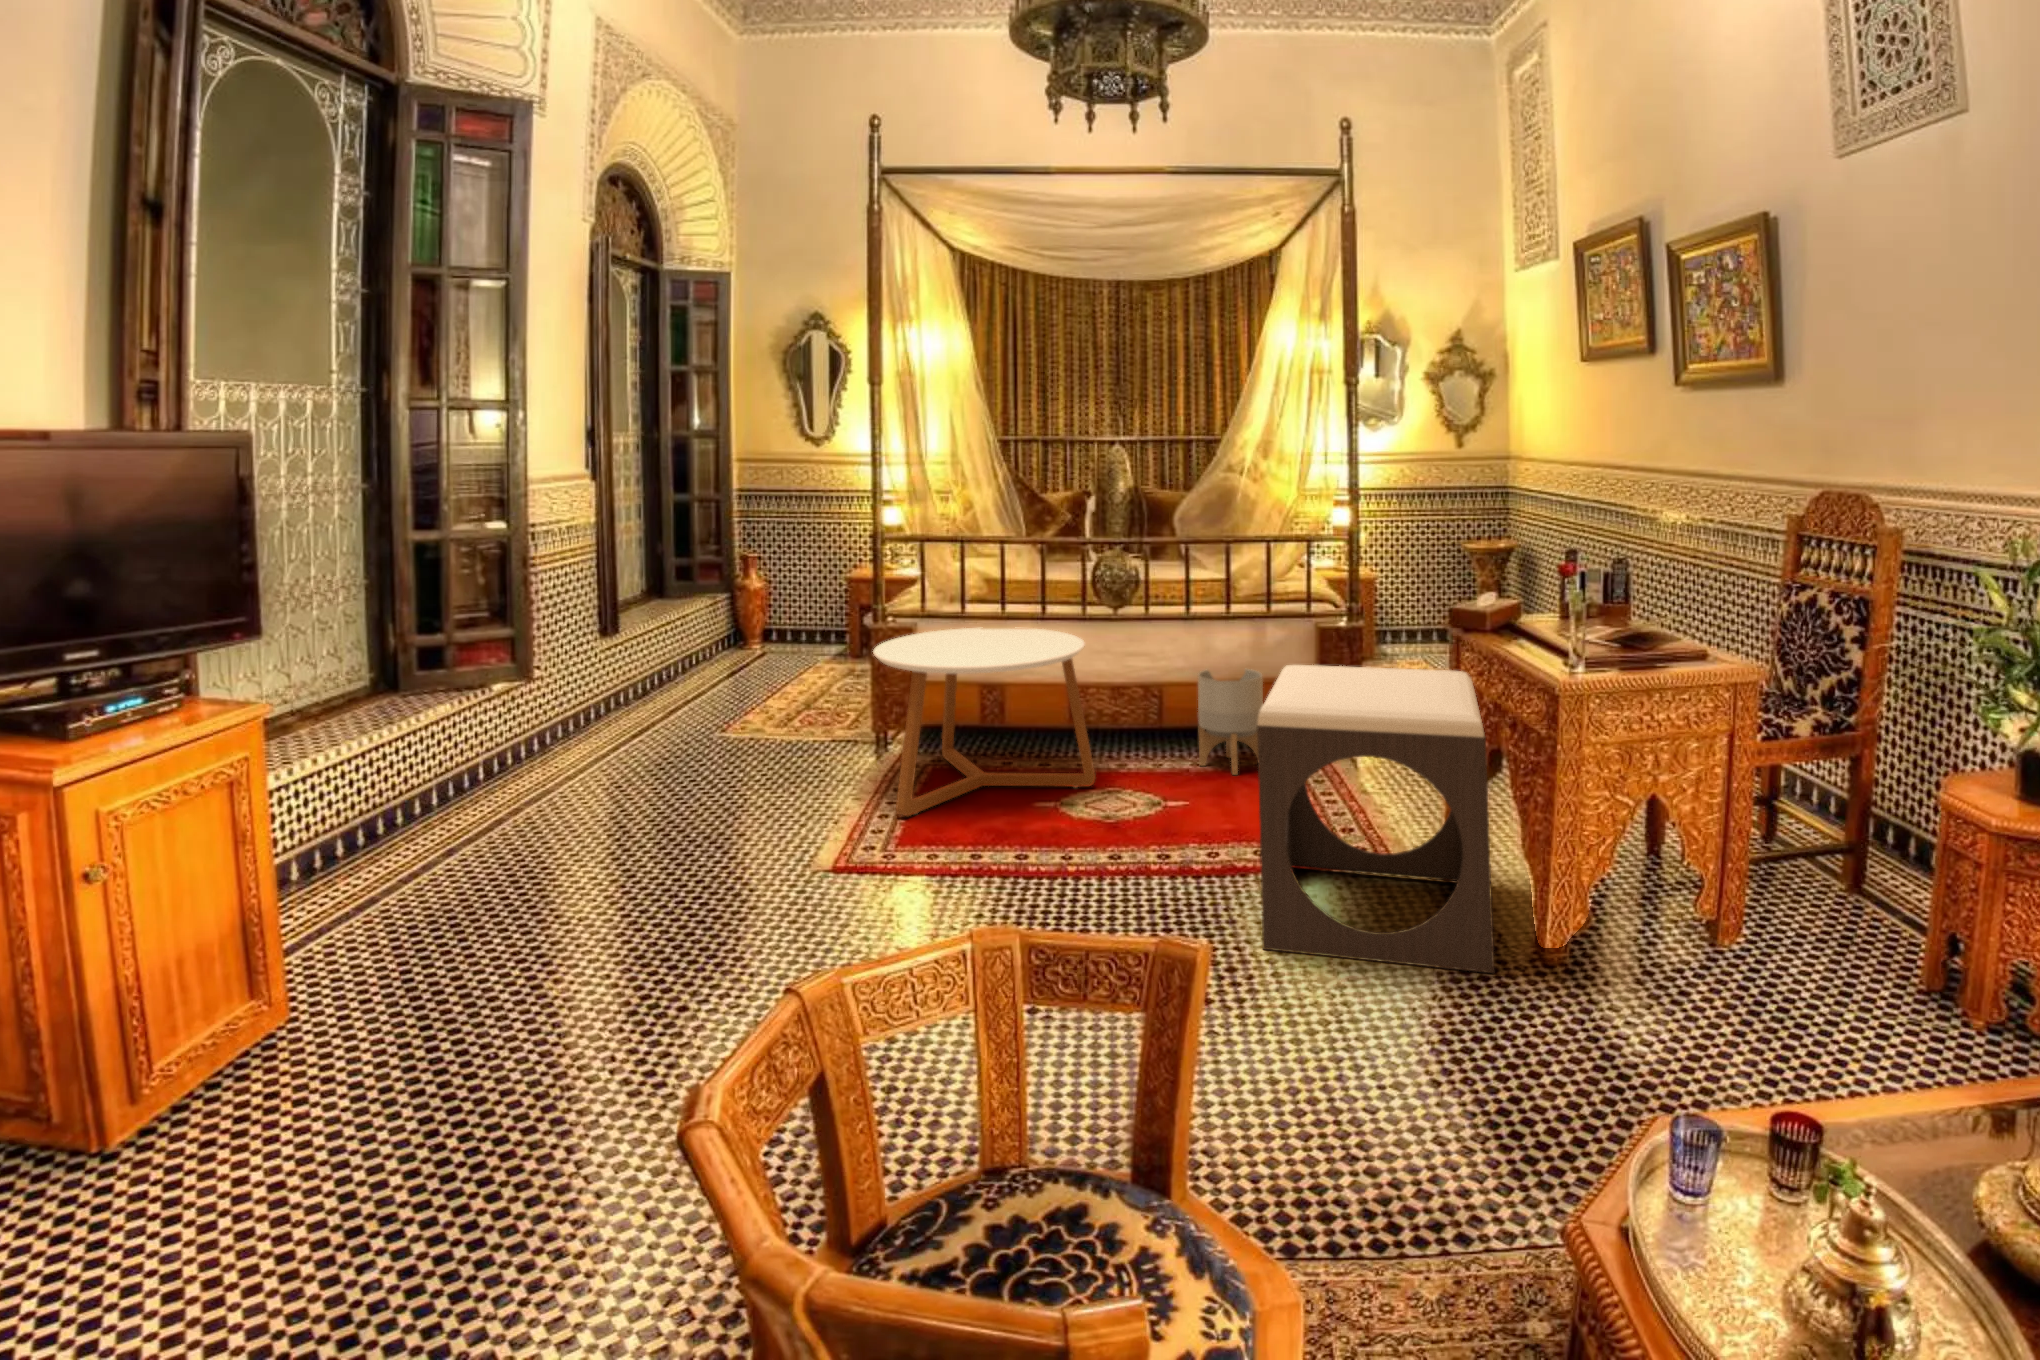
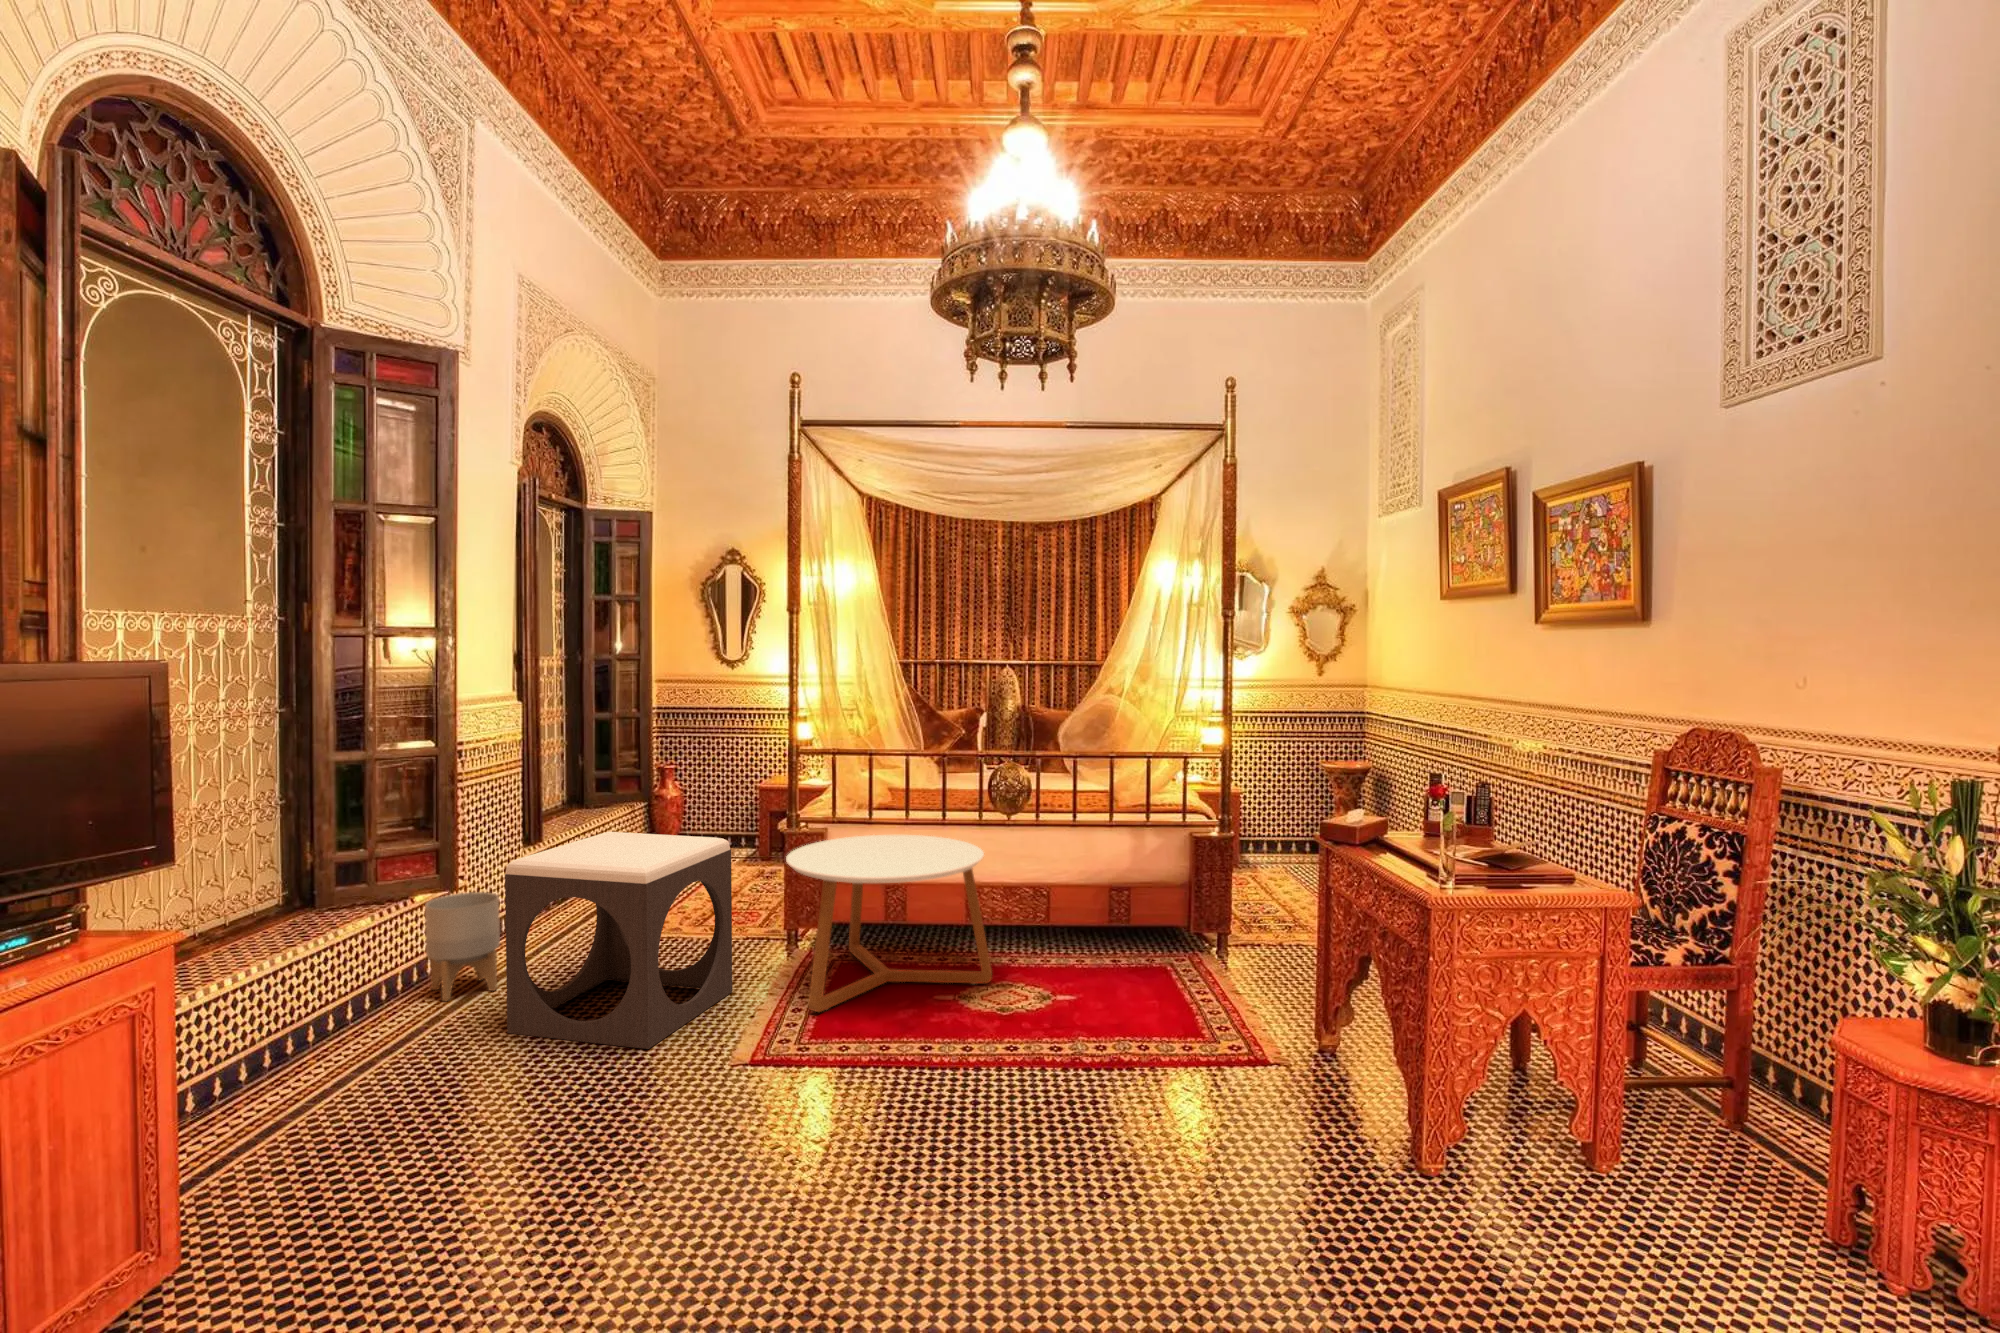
footstool: present [1257,665,1494,973] -> present [505,832,732,1049]
planter: present [1198,669,1263,775] -> present [425,892,500,1001]

